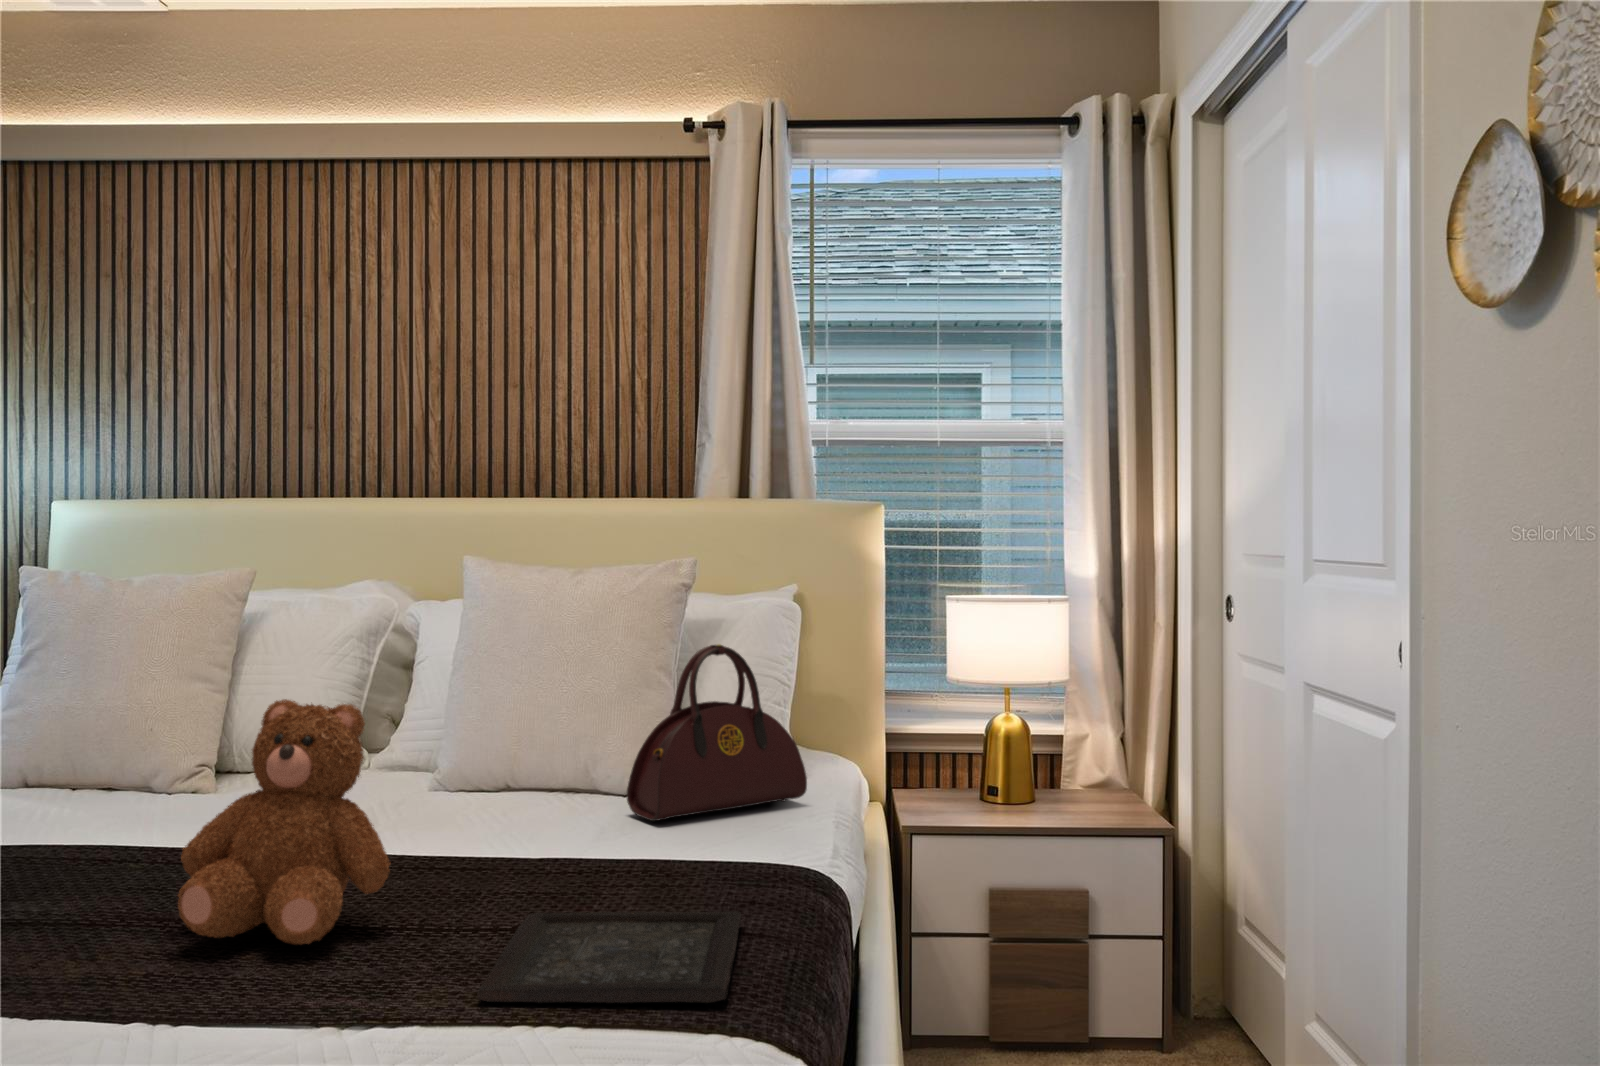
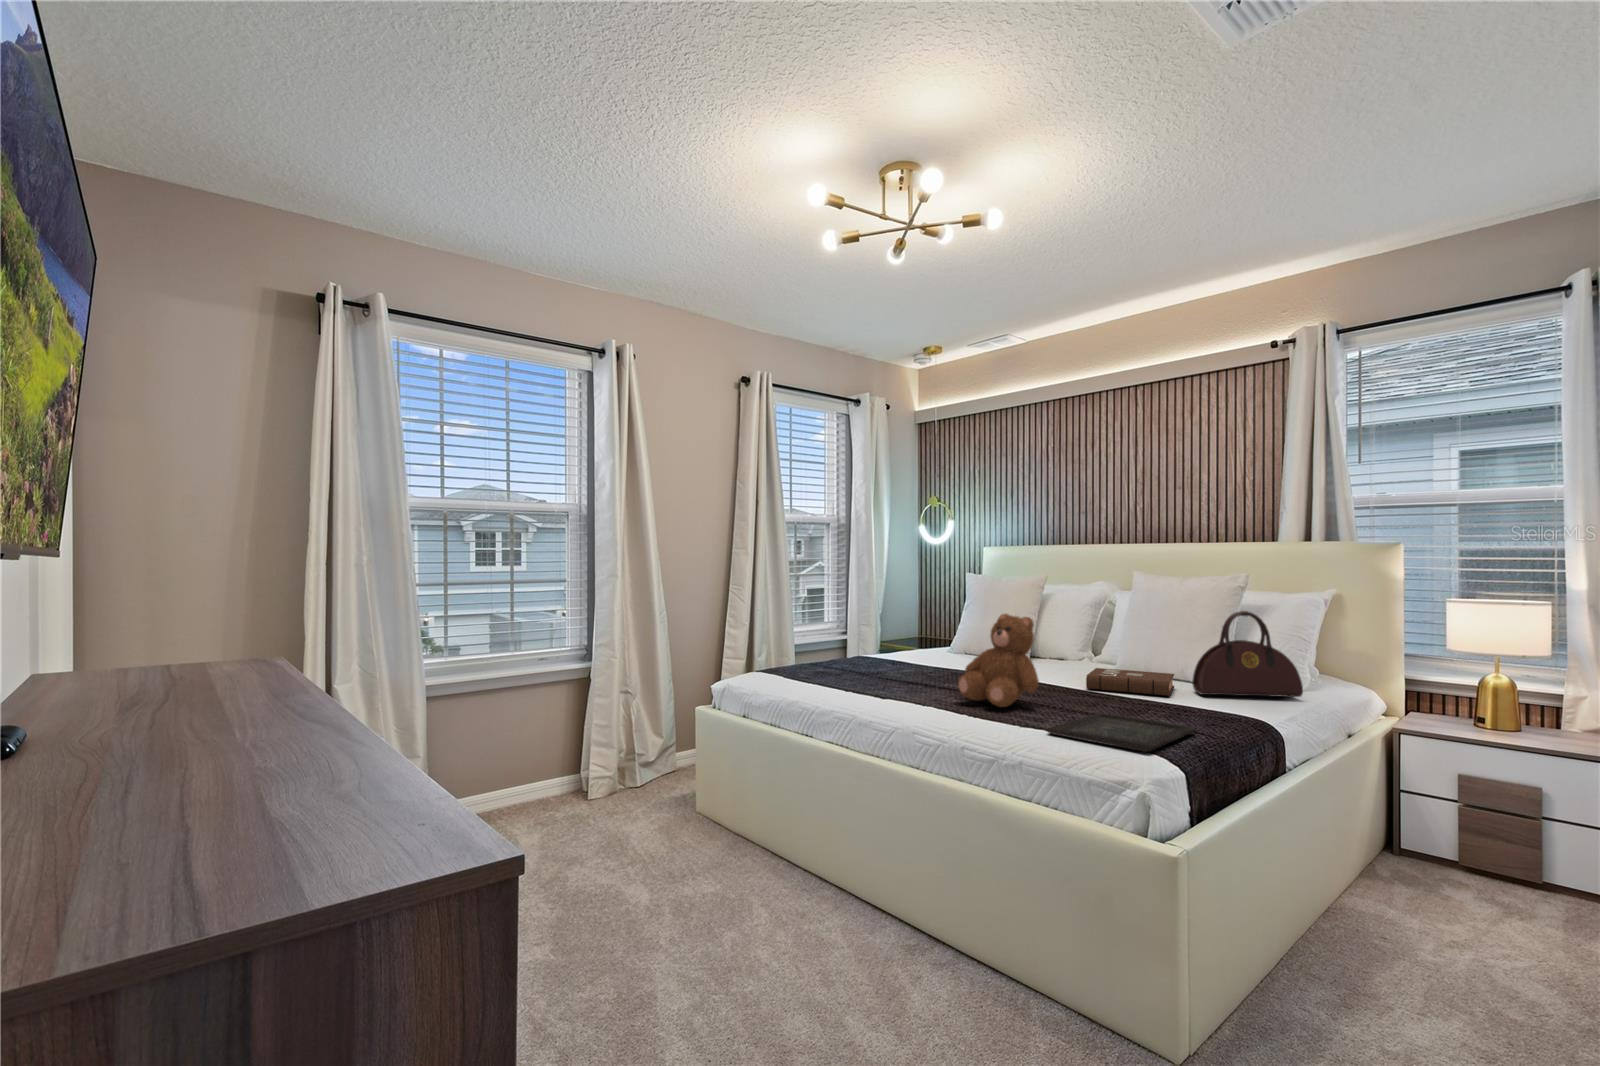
book: none [431,783,605,845] -> present [1086,668,1174,696]

